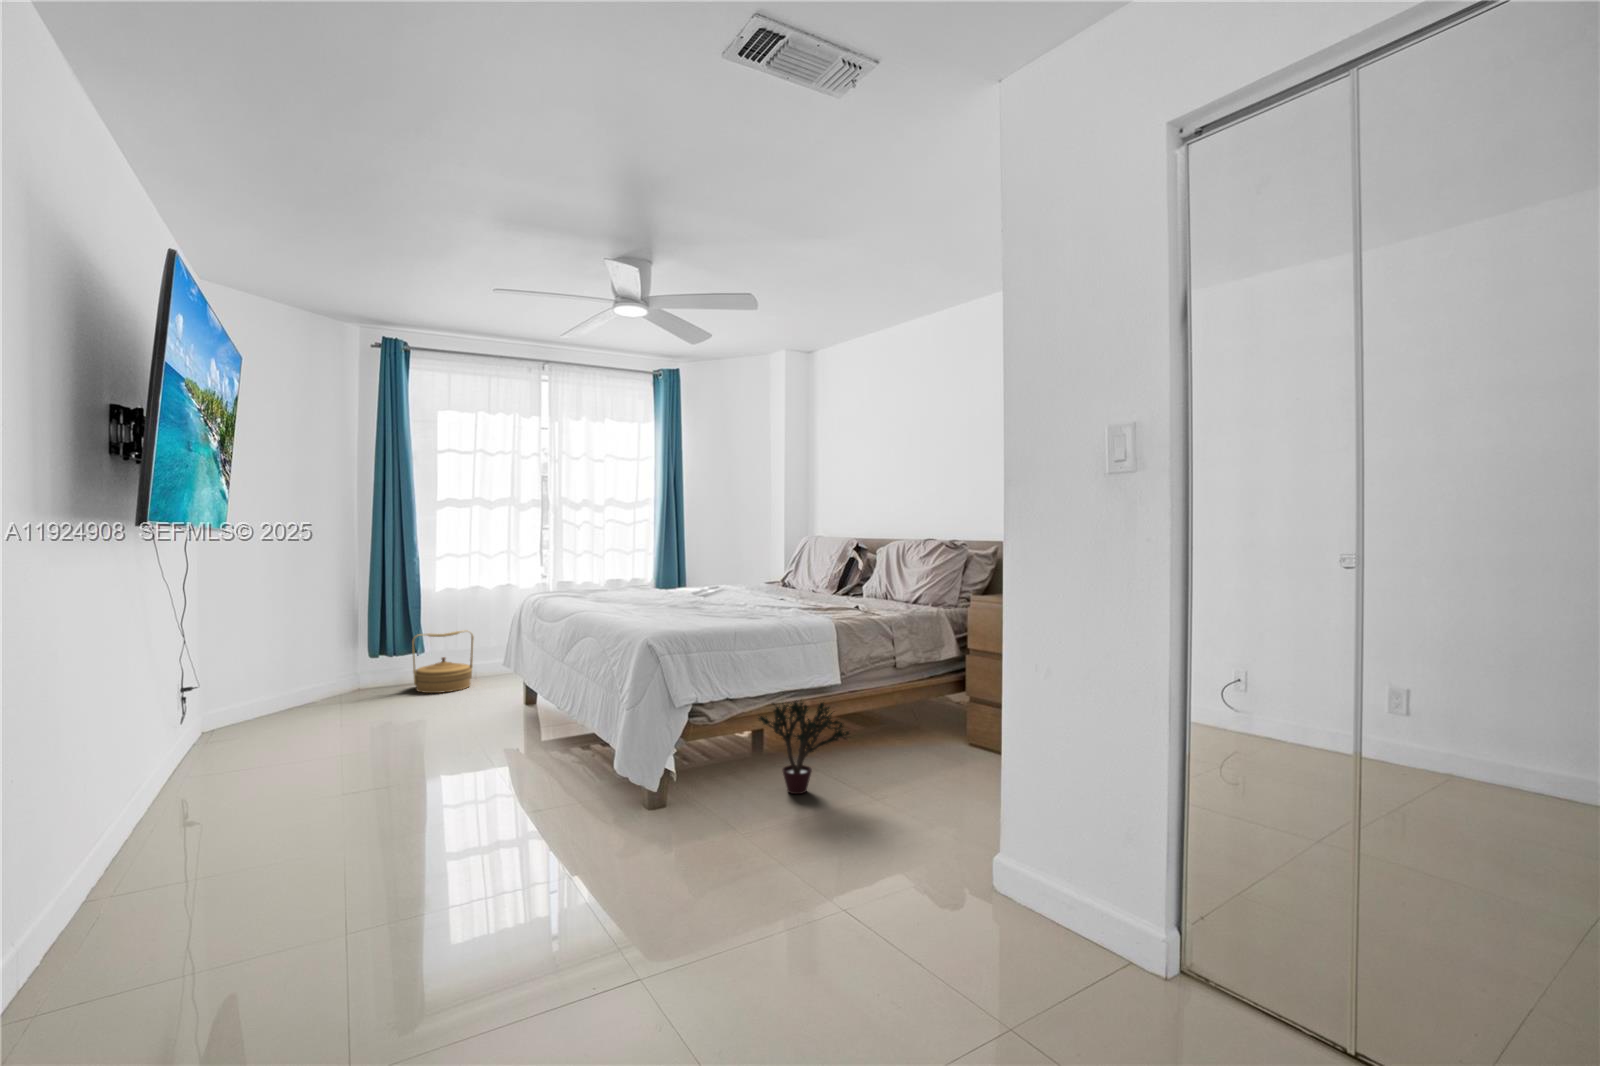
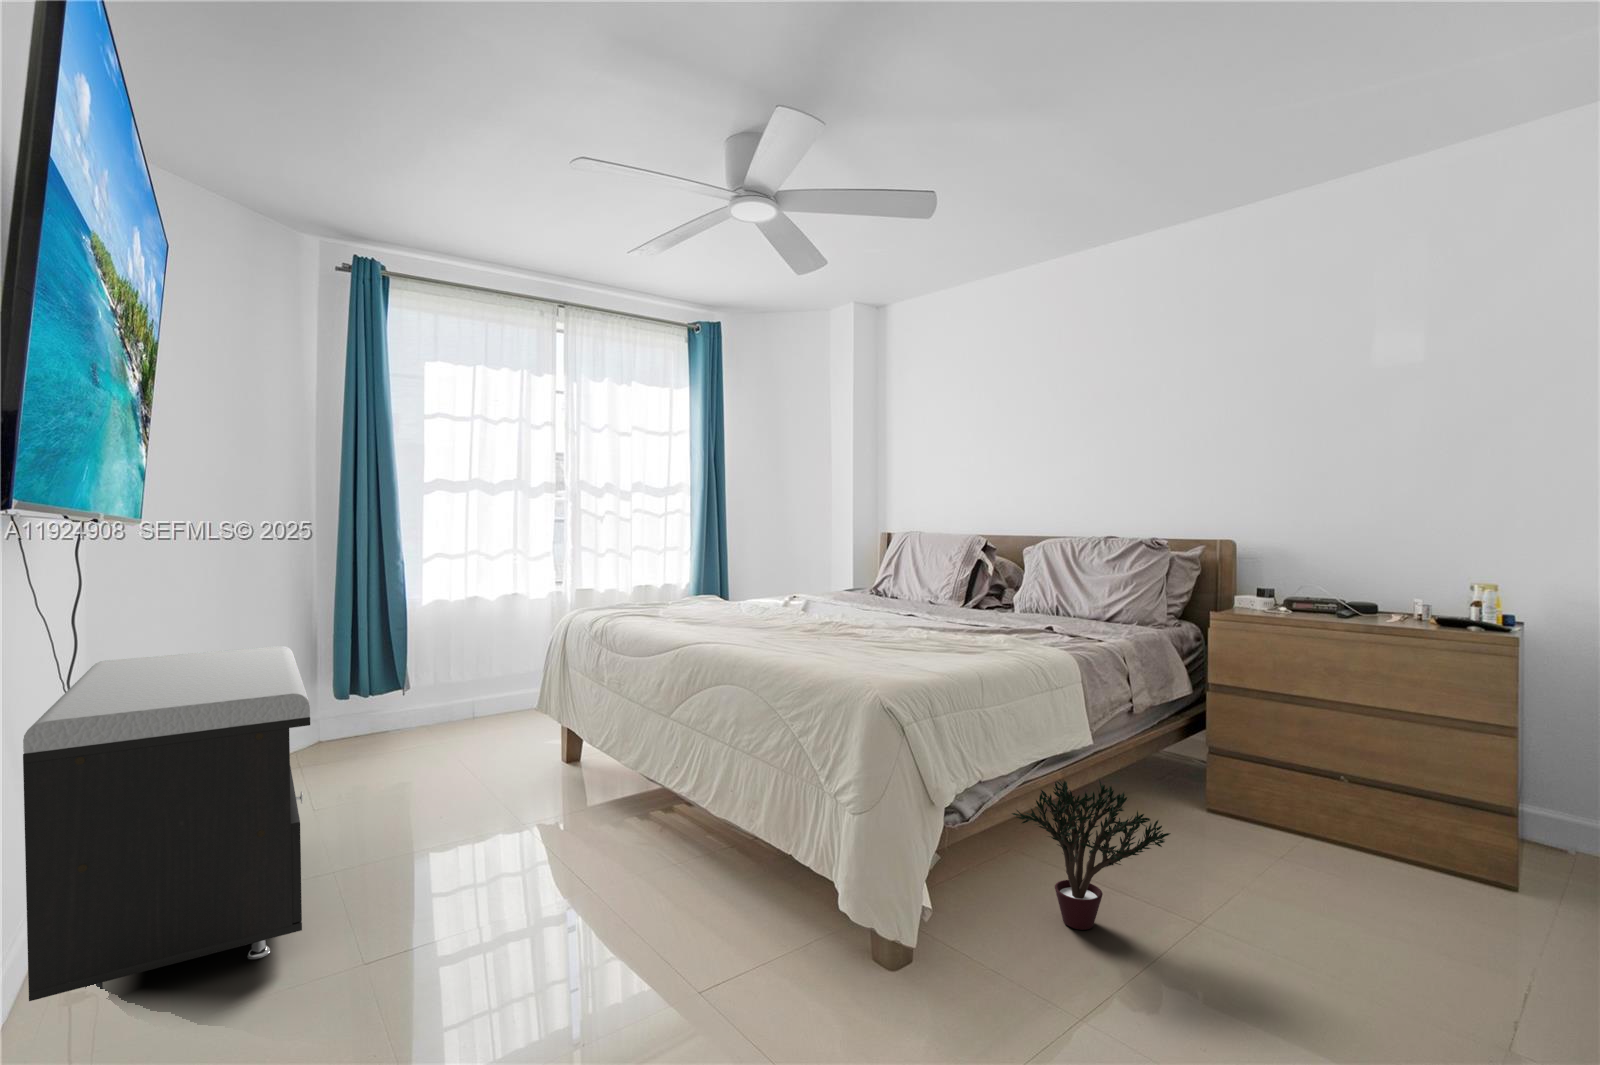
storage bench: none [152,609,323,804] -> present [23,646,310,1001]
woven basket: present [412,631,474,693] -> none [397,658,478,745]

